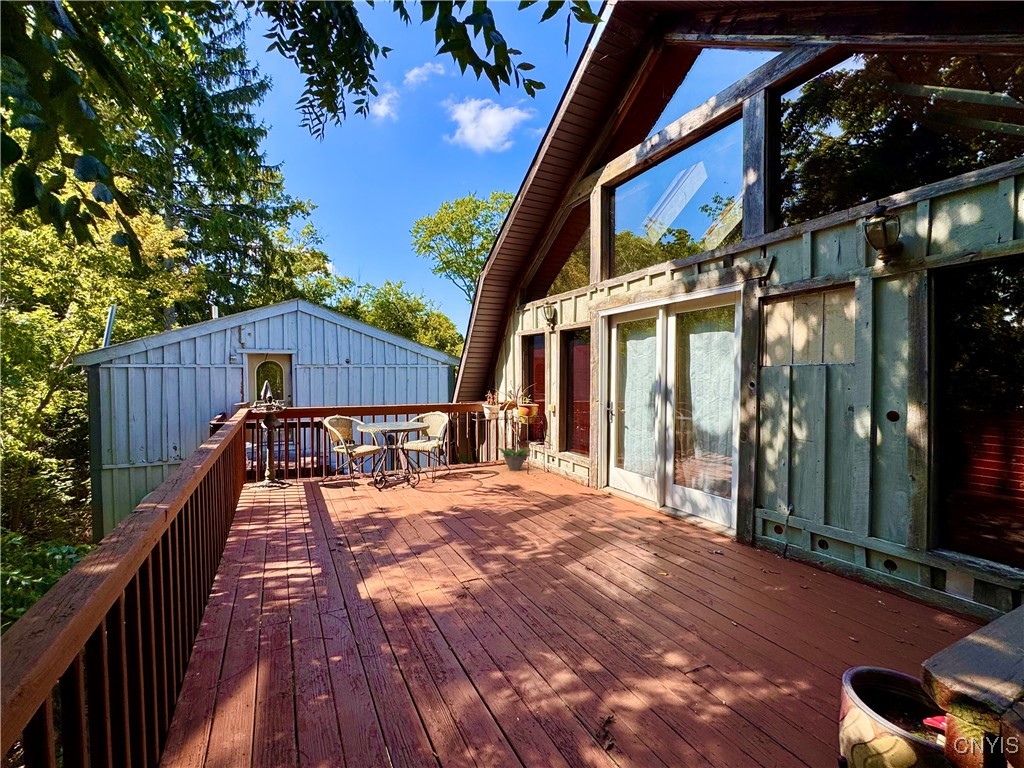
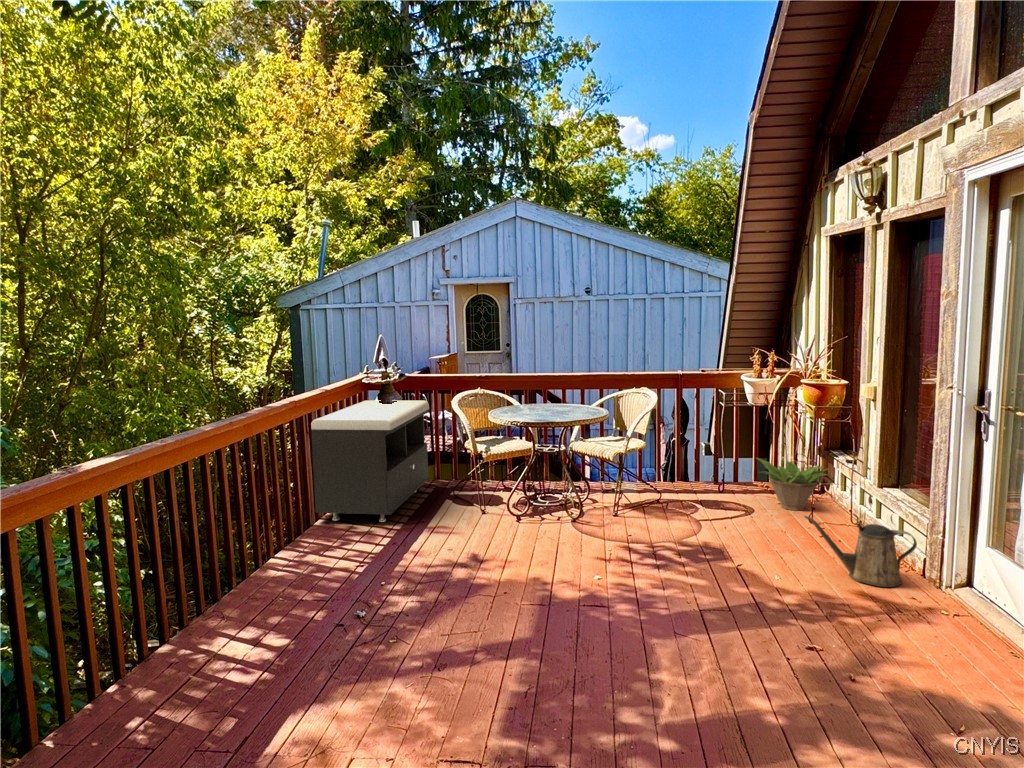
storage bench: none [234,425,301,511] -> present [311,400,429,522]
watering can: none [544,462,586,489] -> present [805,516,917,587]

